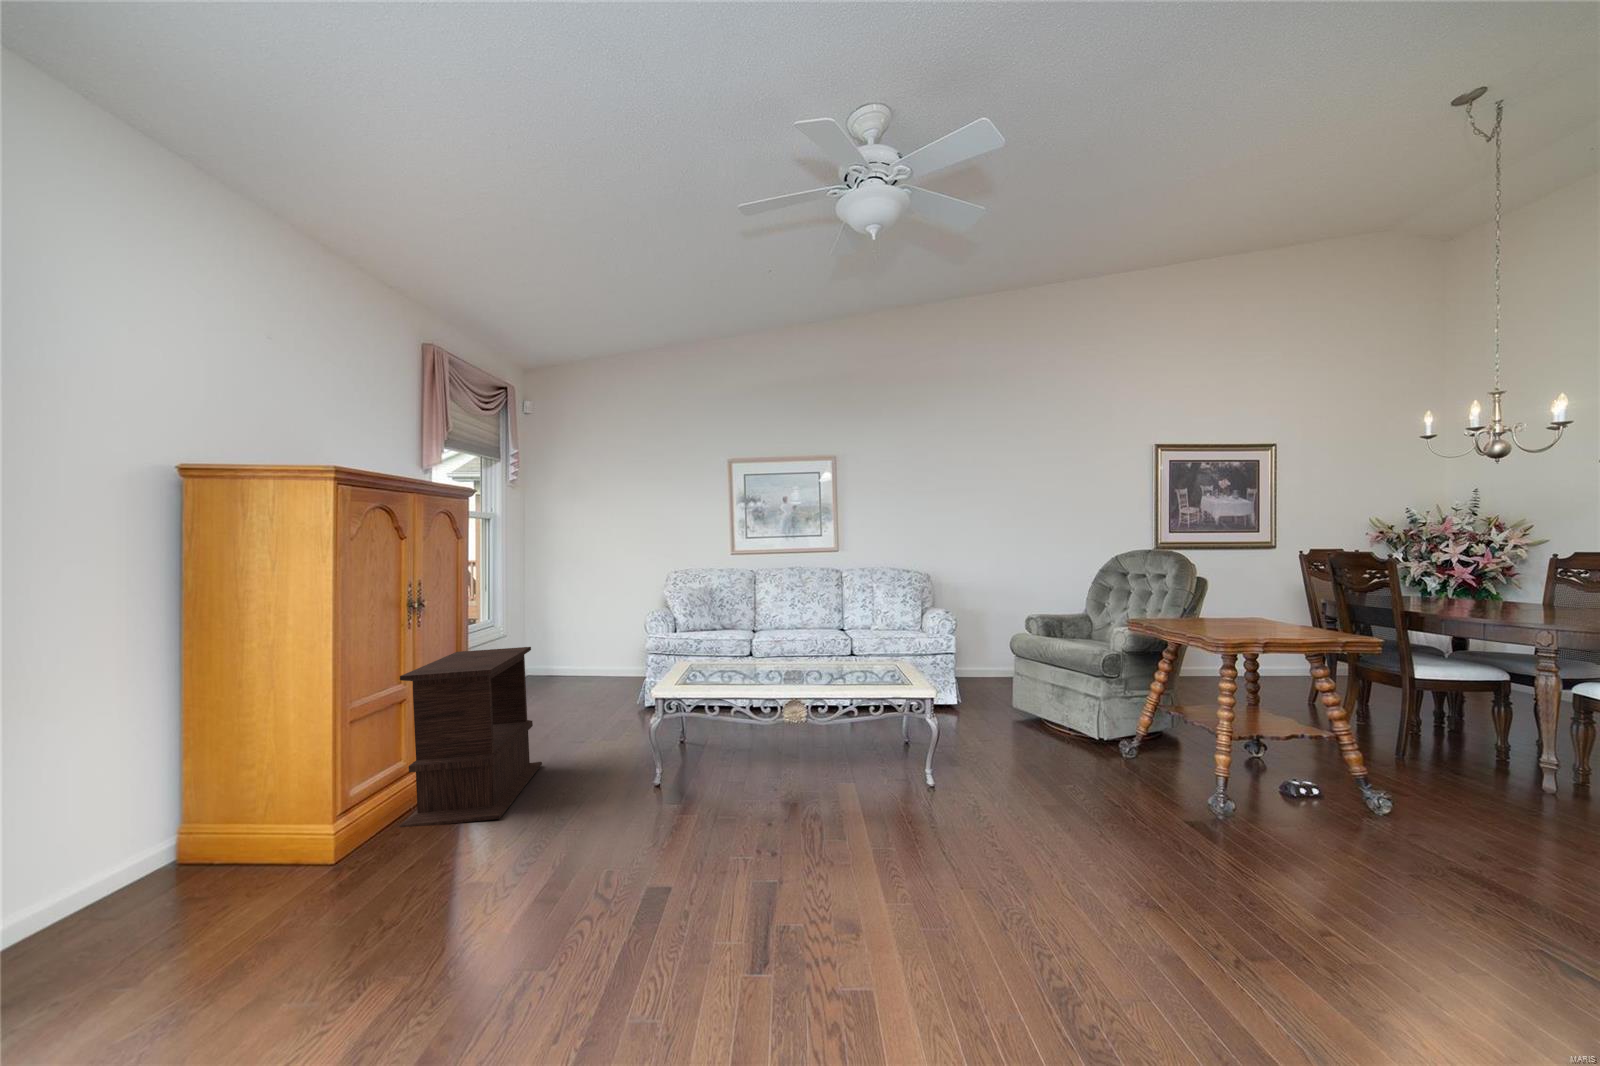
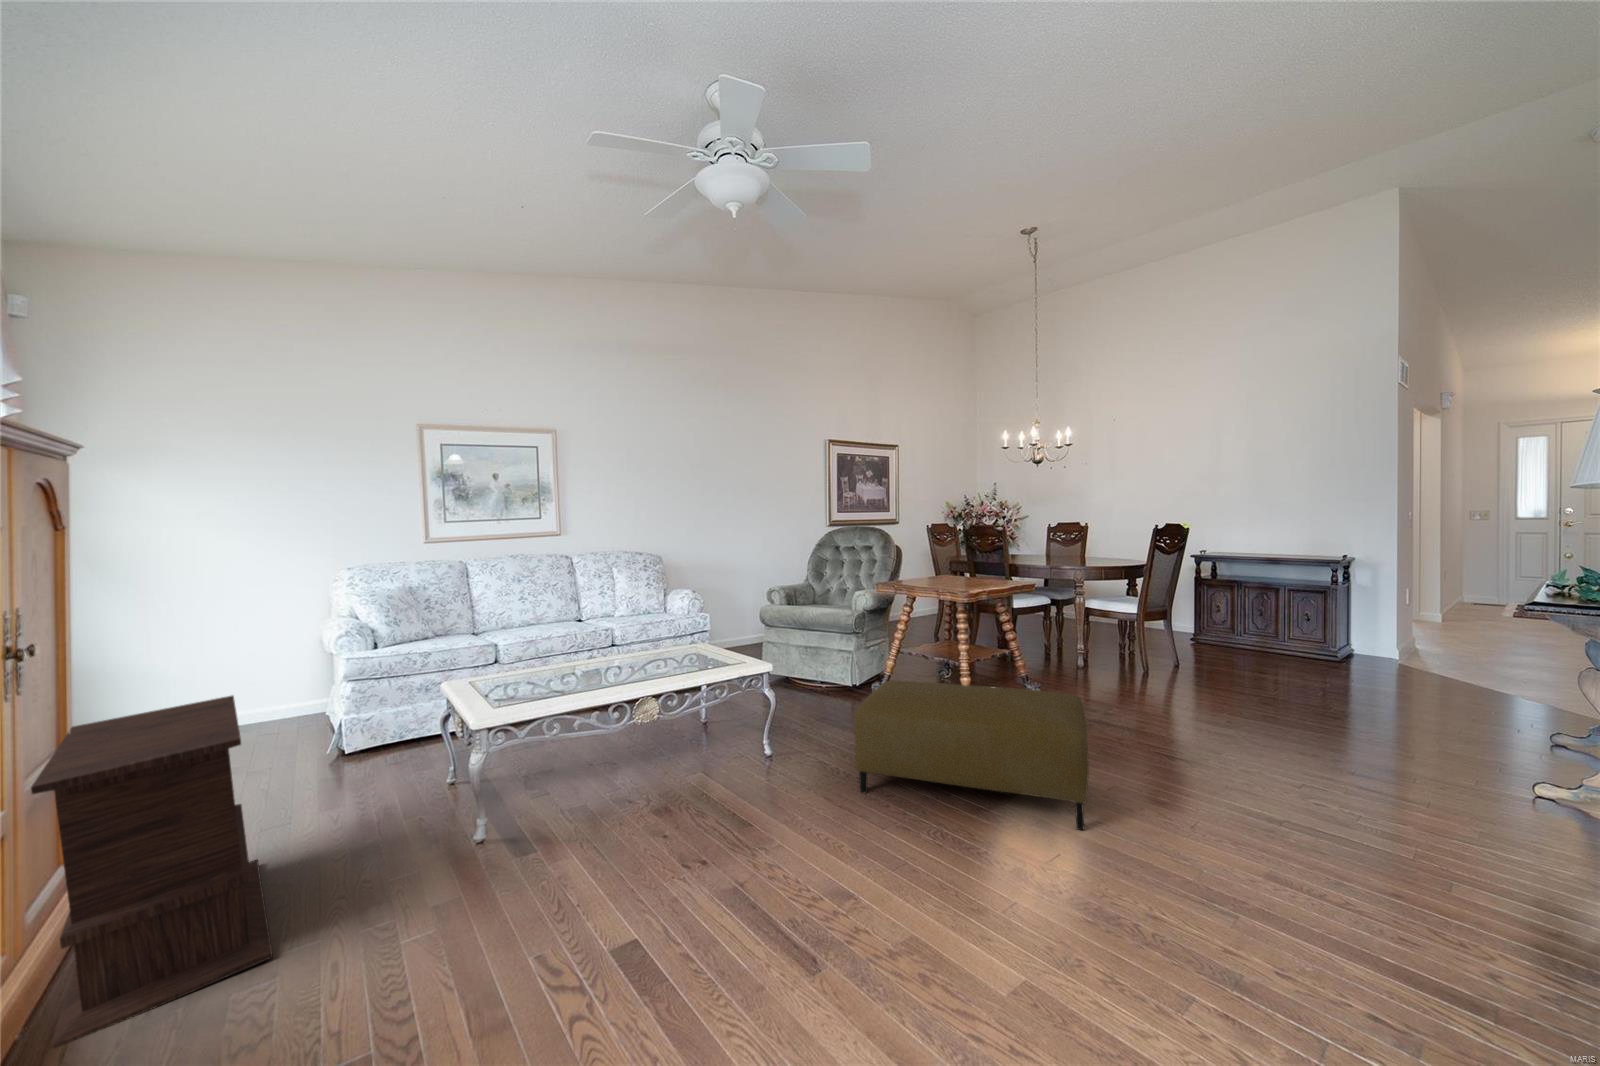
ottoman: none [974,732,1319,989] -> present [854,680,1089,830]

